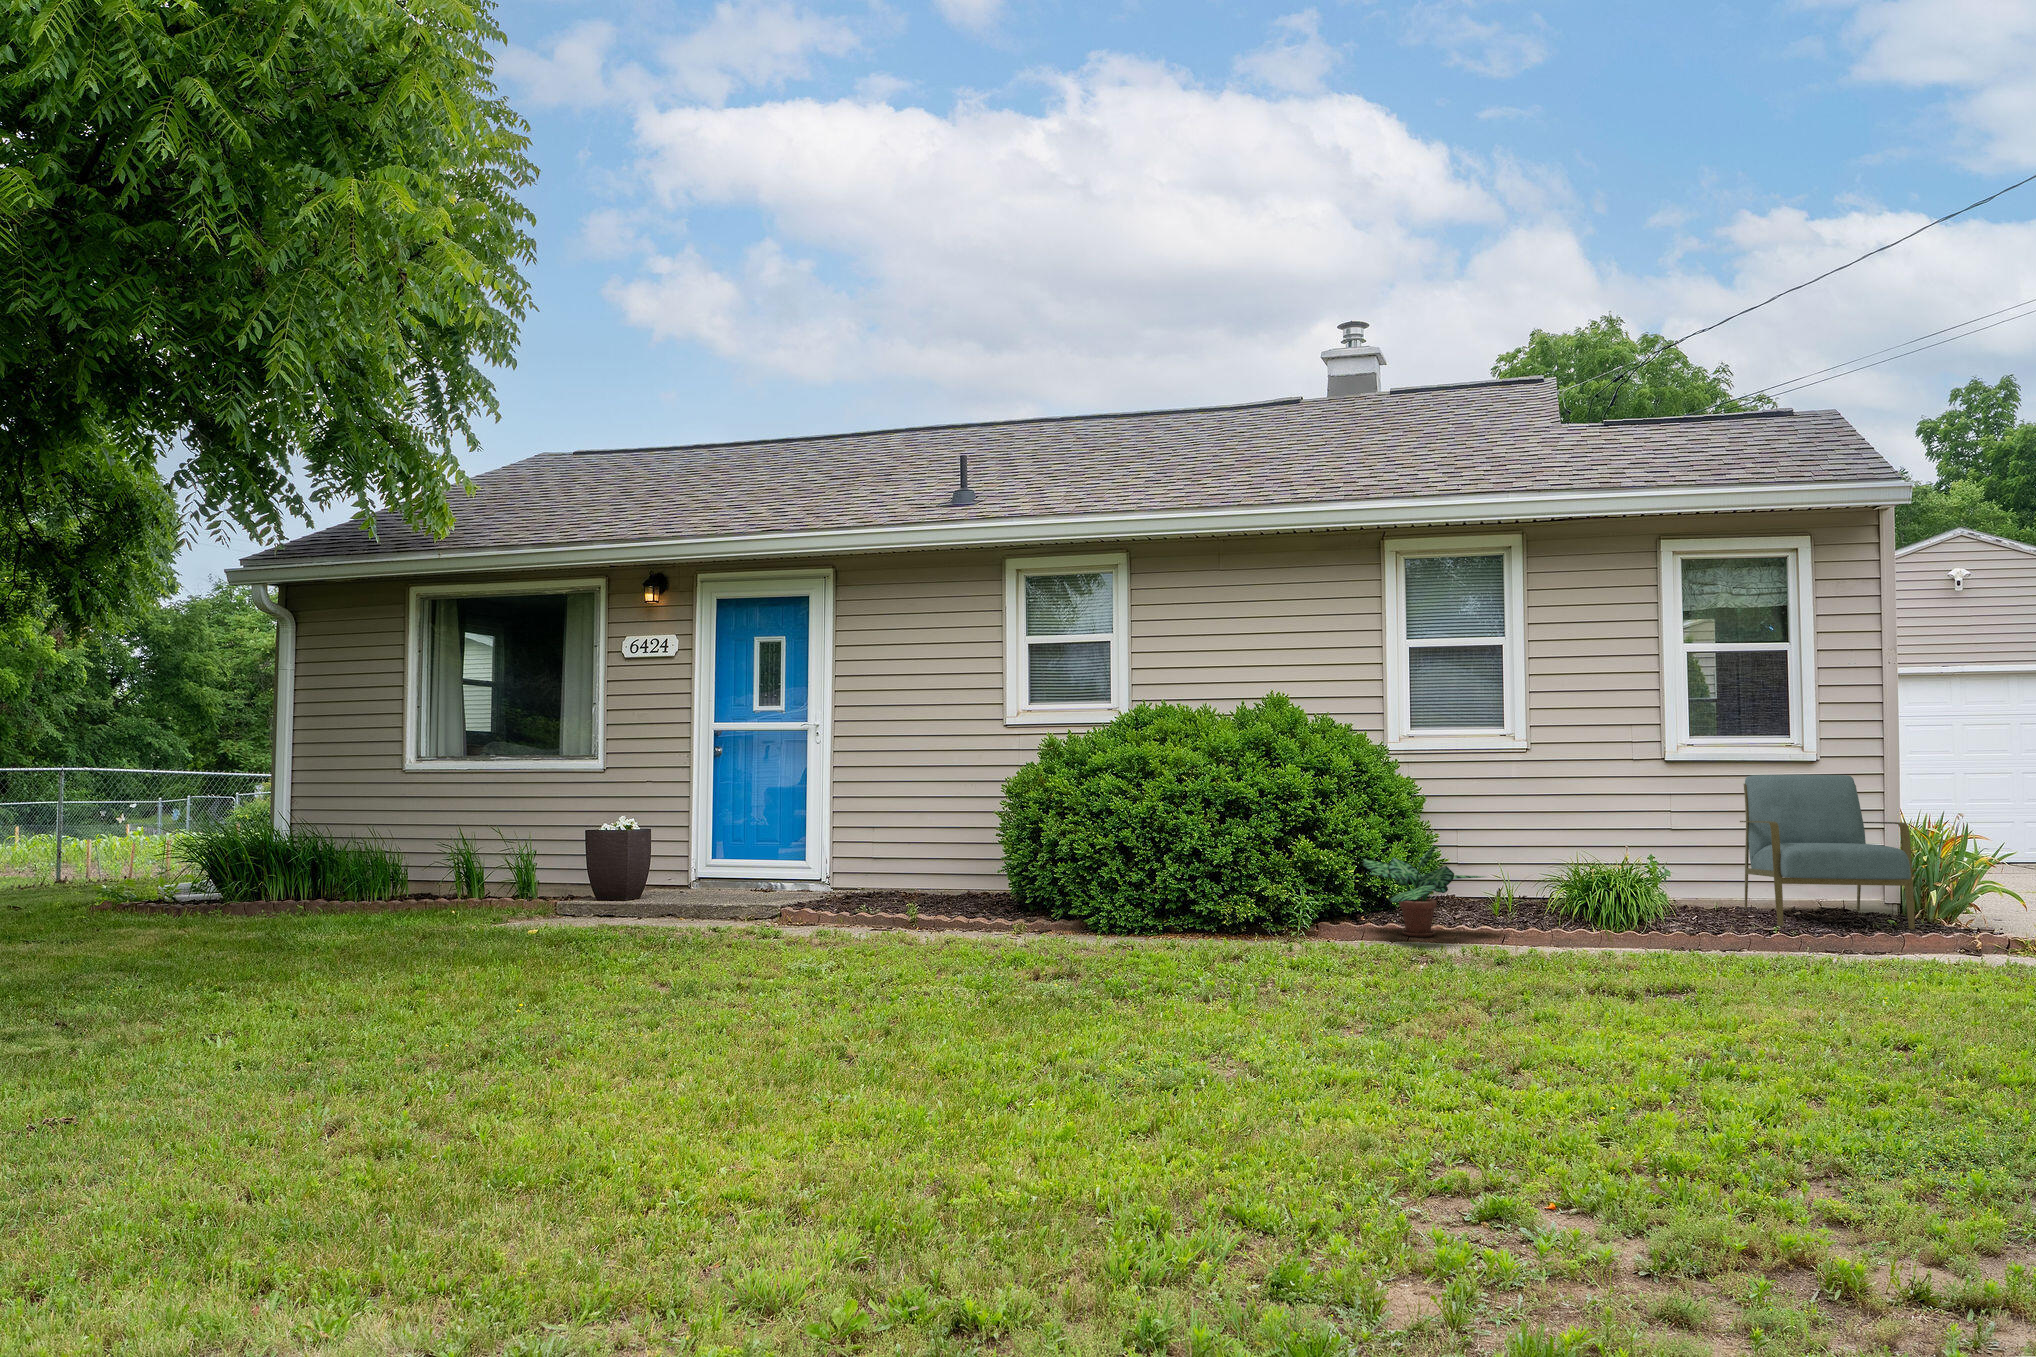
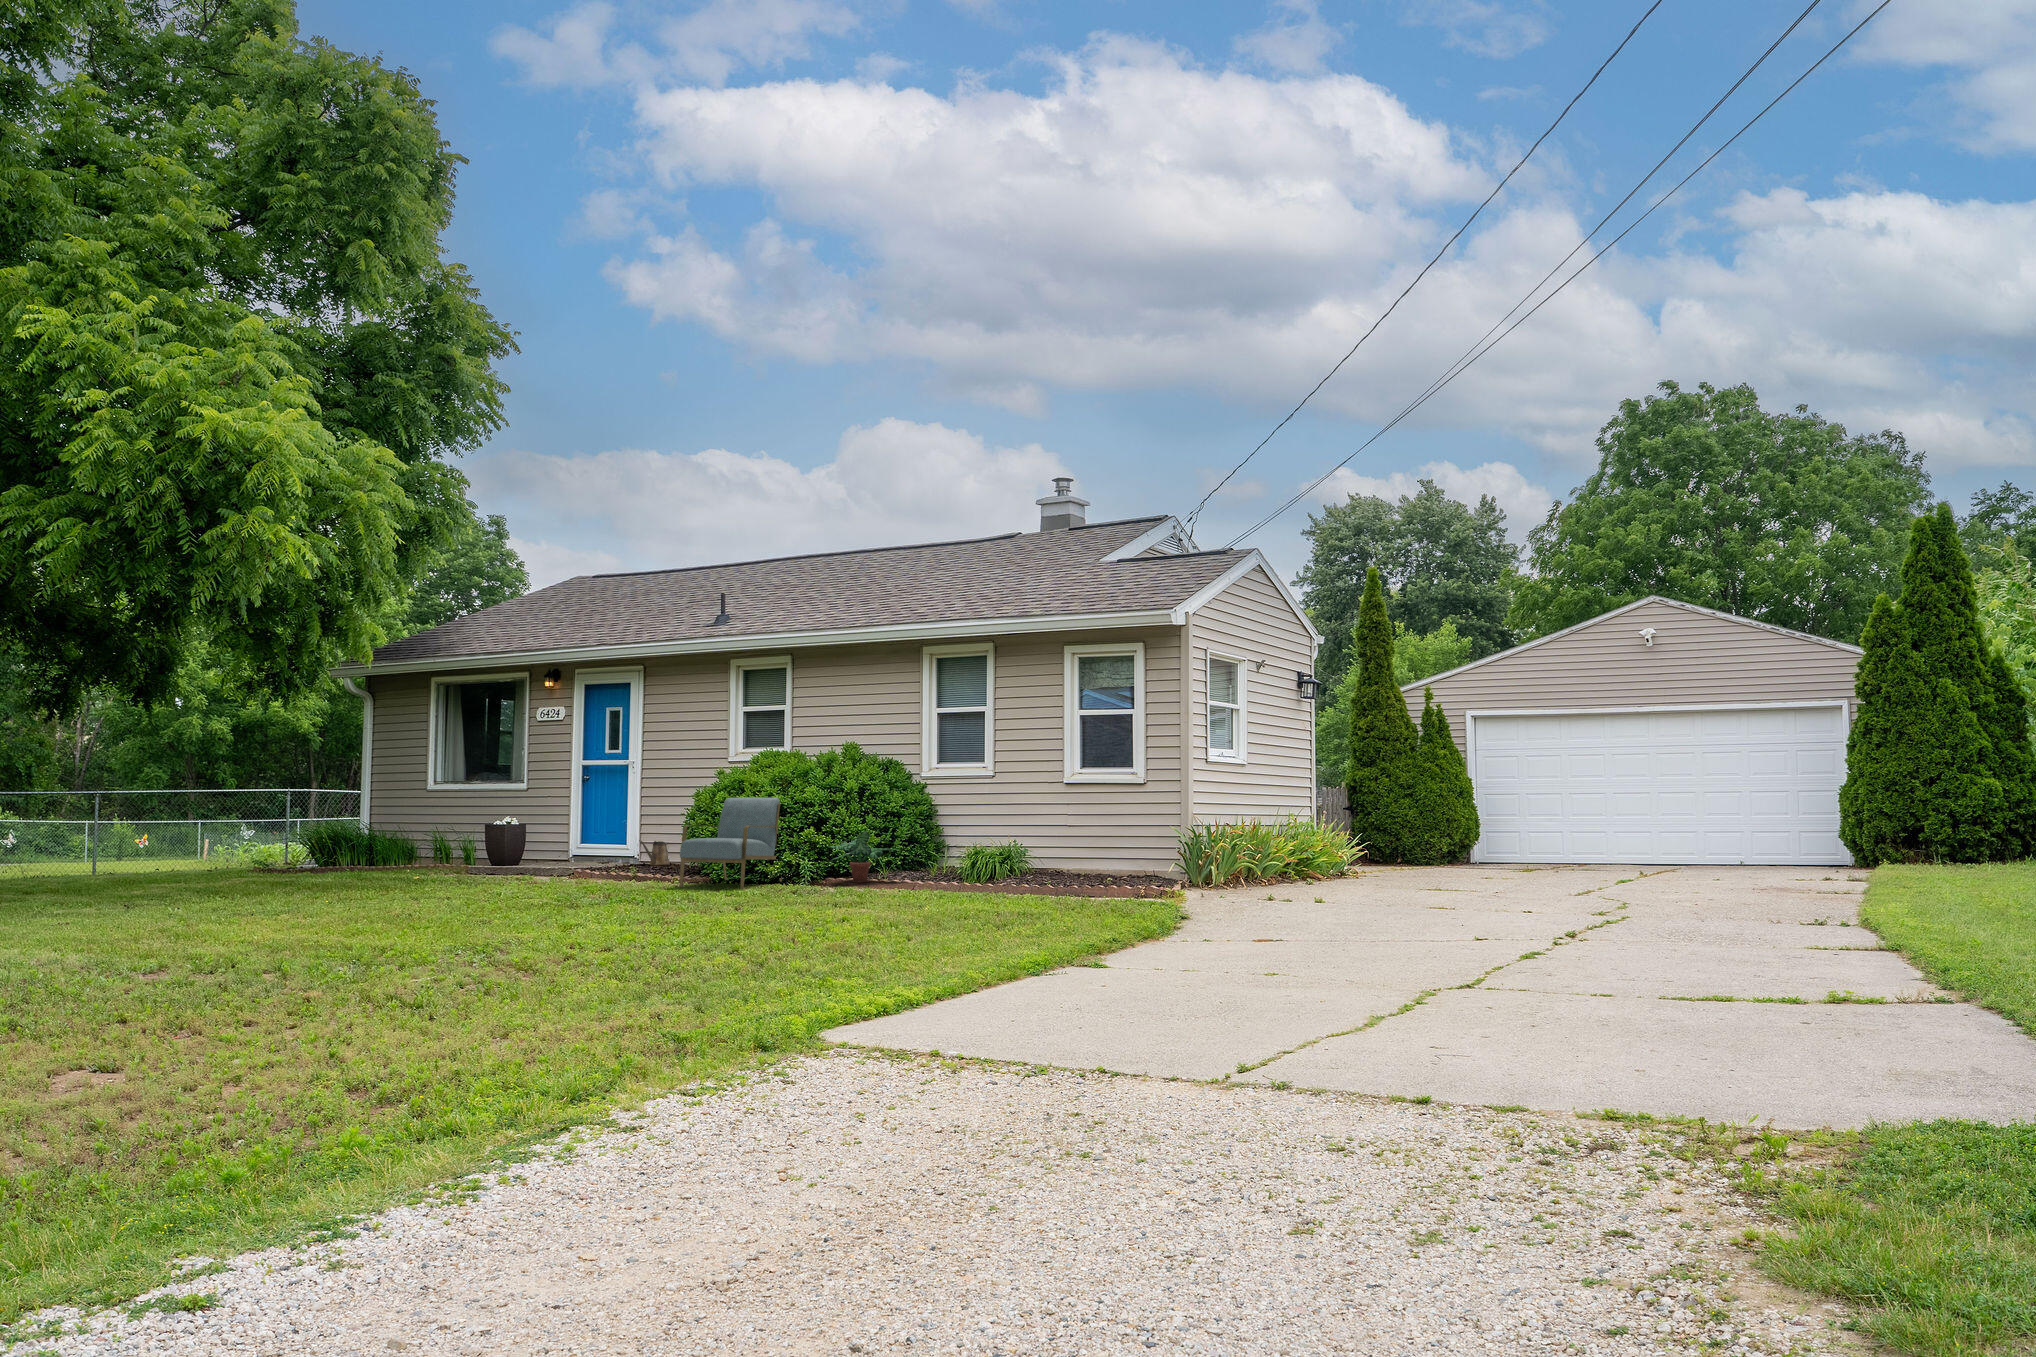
chair: present [1740,775,1915,929] -> present [680,797,782,889]
watering can: none [873,857,909,898] -> present [639,840,670,865]

